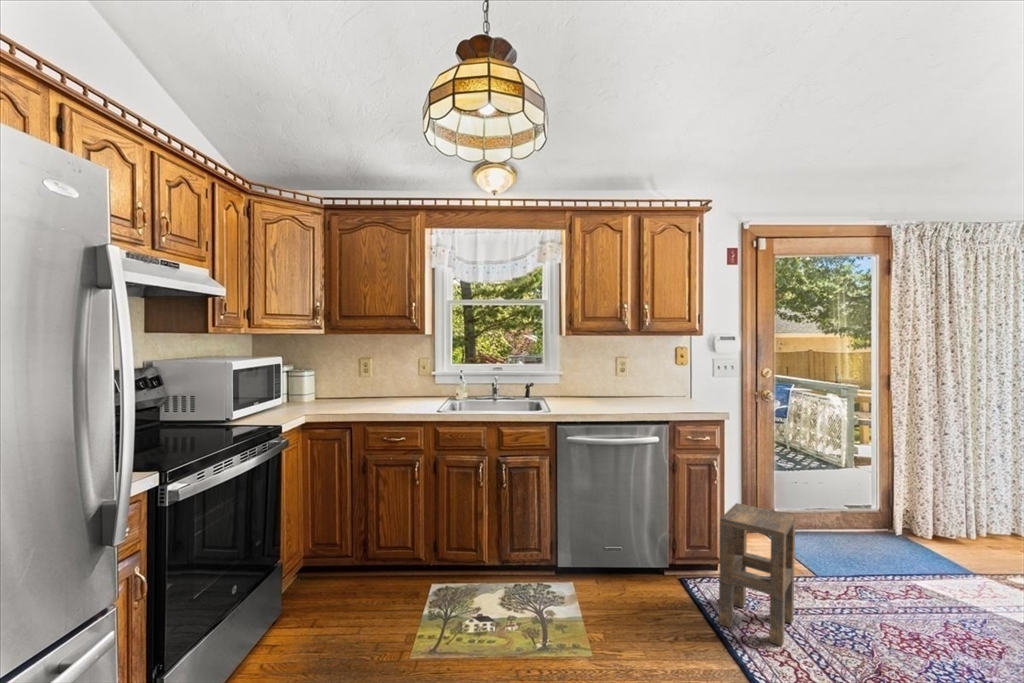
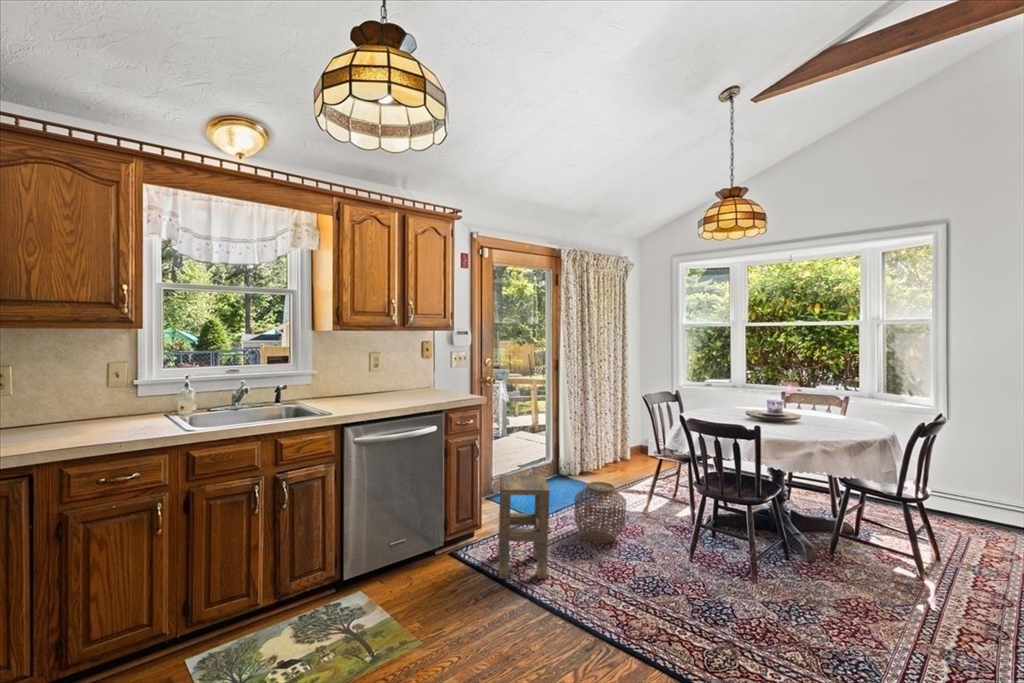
woven basket: none [861,545,954,639] -> present [574,482,626,543]

